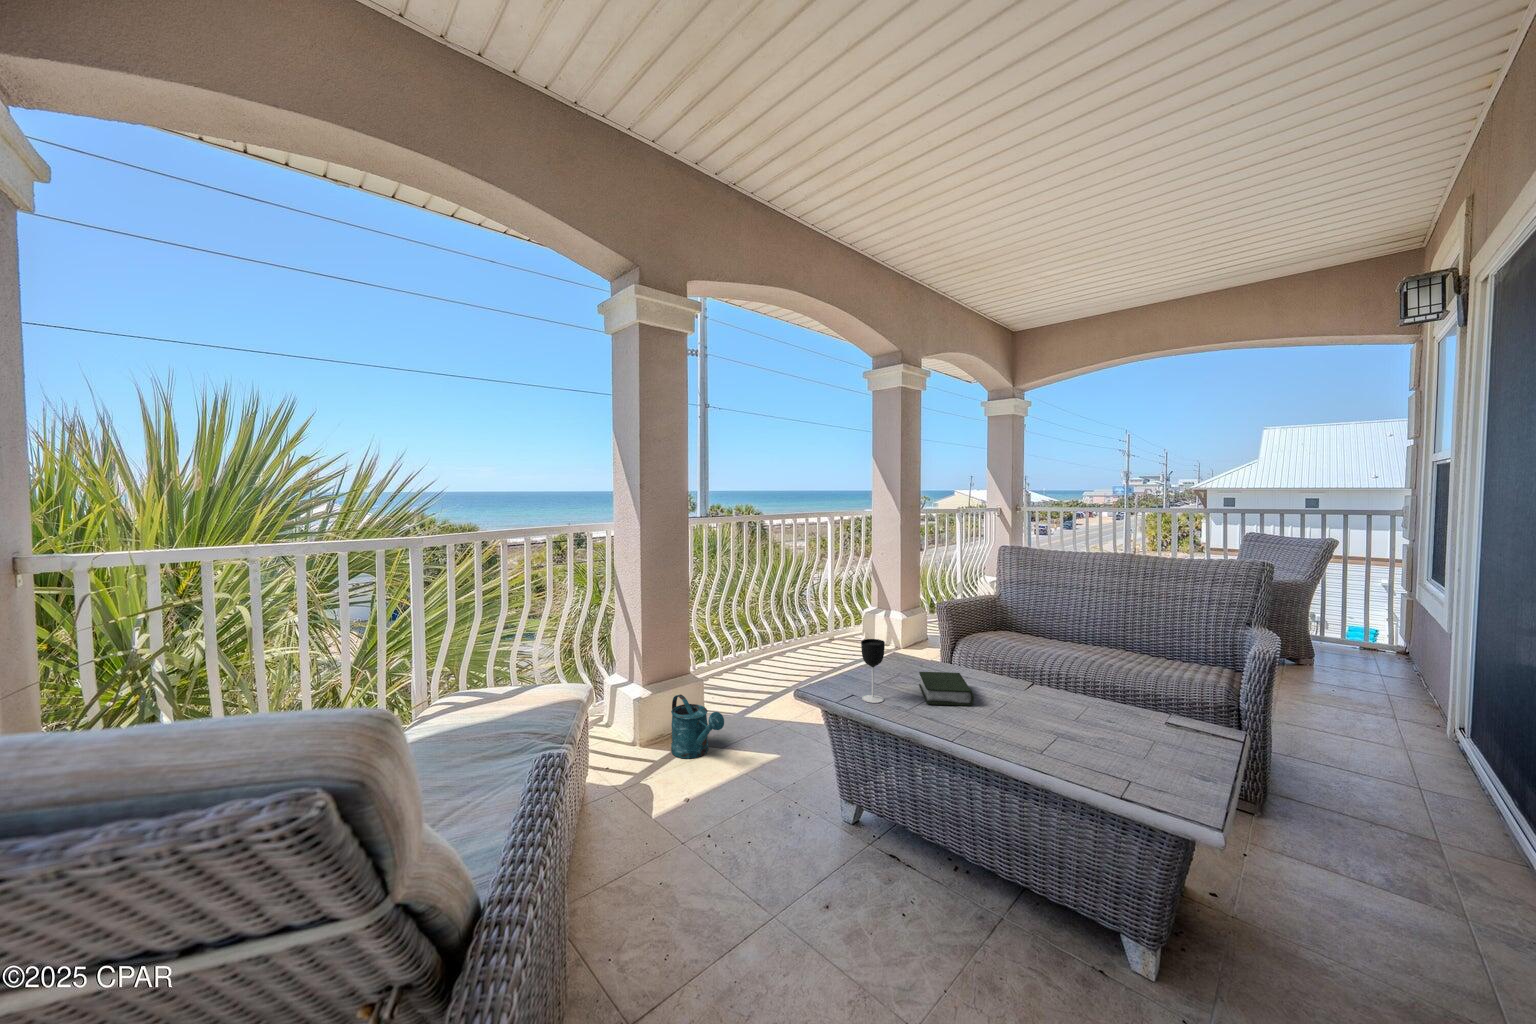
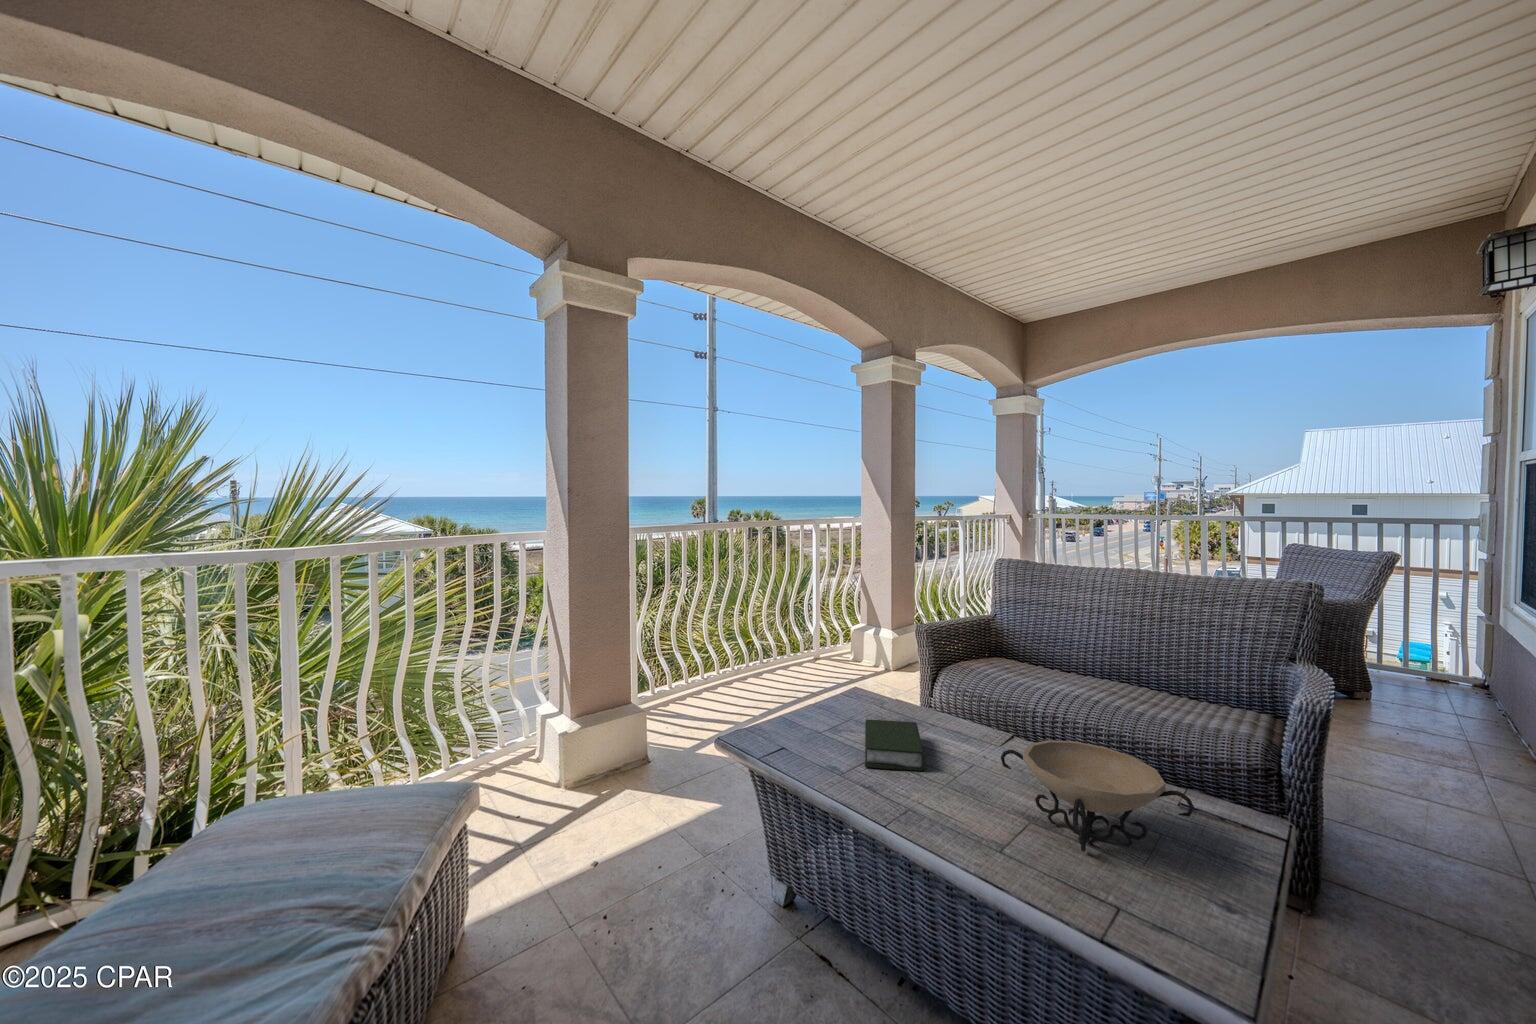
wine glass: present [861,639,885,703] -> none [785,680,815,763]
decorative bowl: none [1037,675,1178,748] -> present [1001,740,1194,852]
watering can: present [671,694,724,758] -> none [598,728,652,805]

